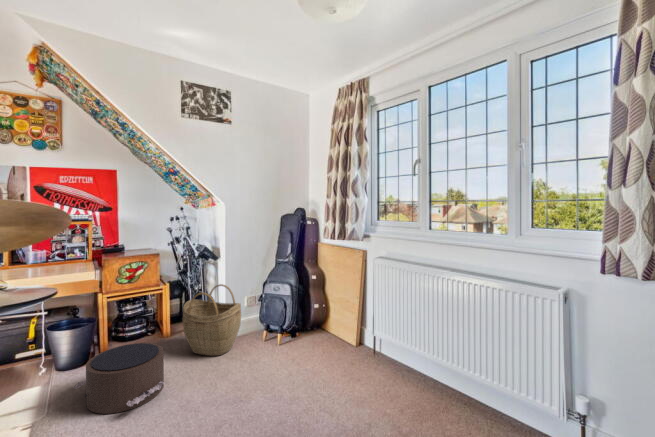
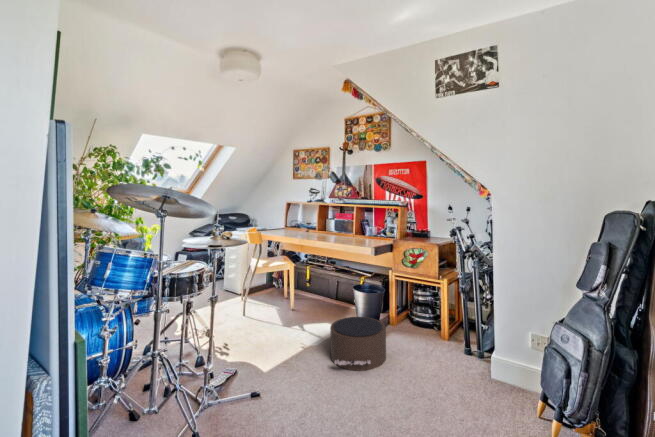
woven basket: present [183,284,241,356] -> none [425,292,485,372]

